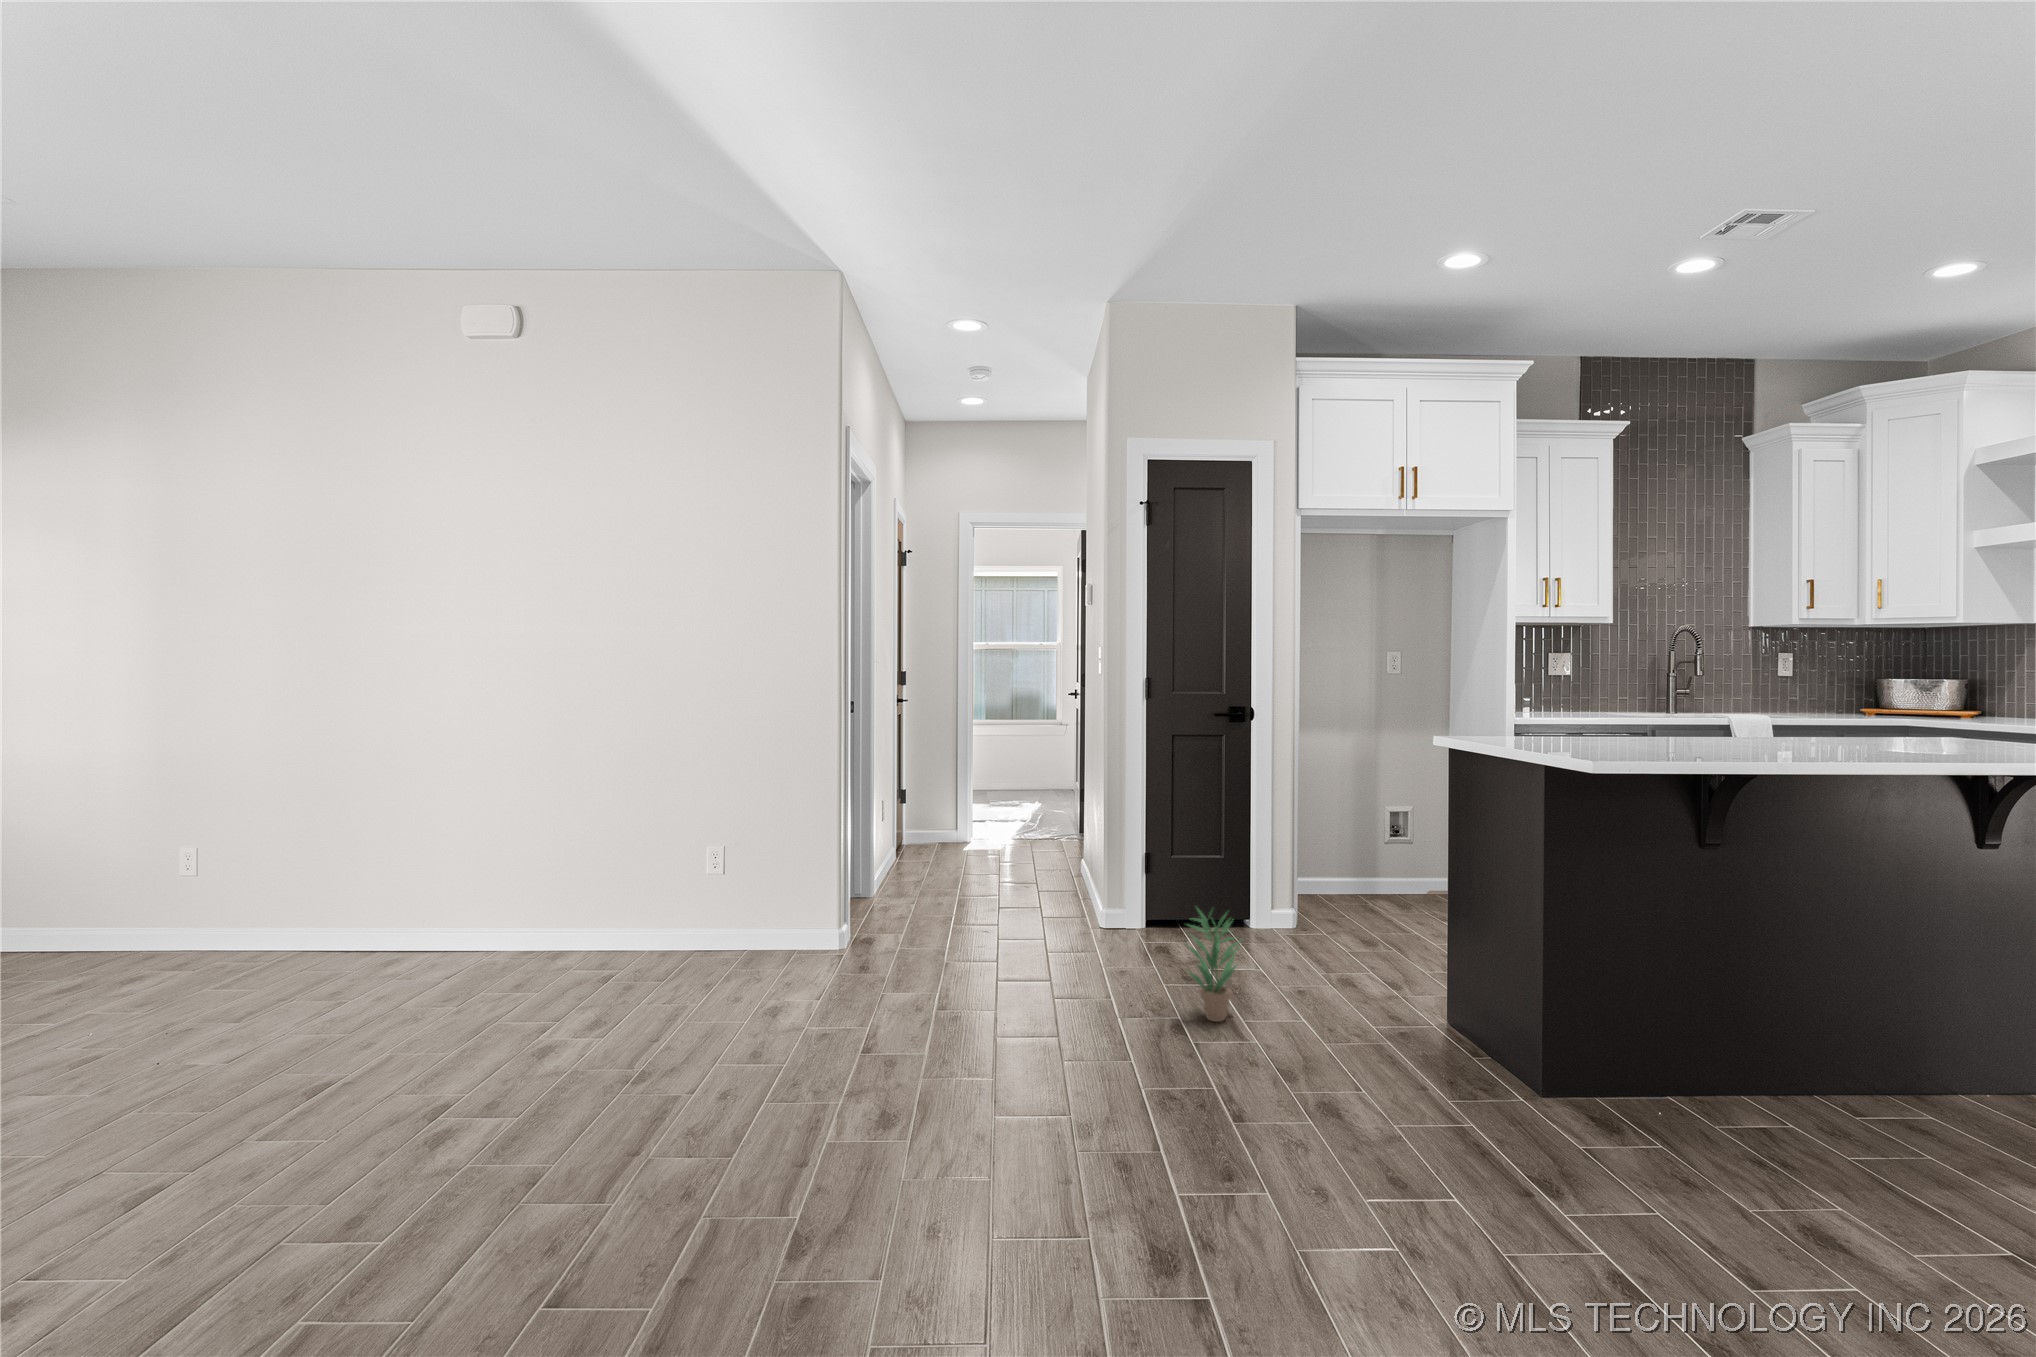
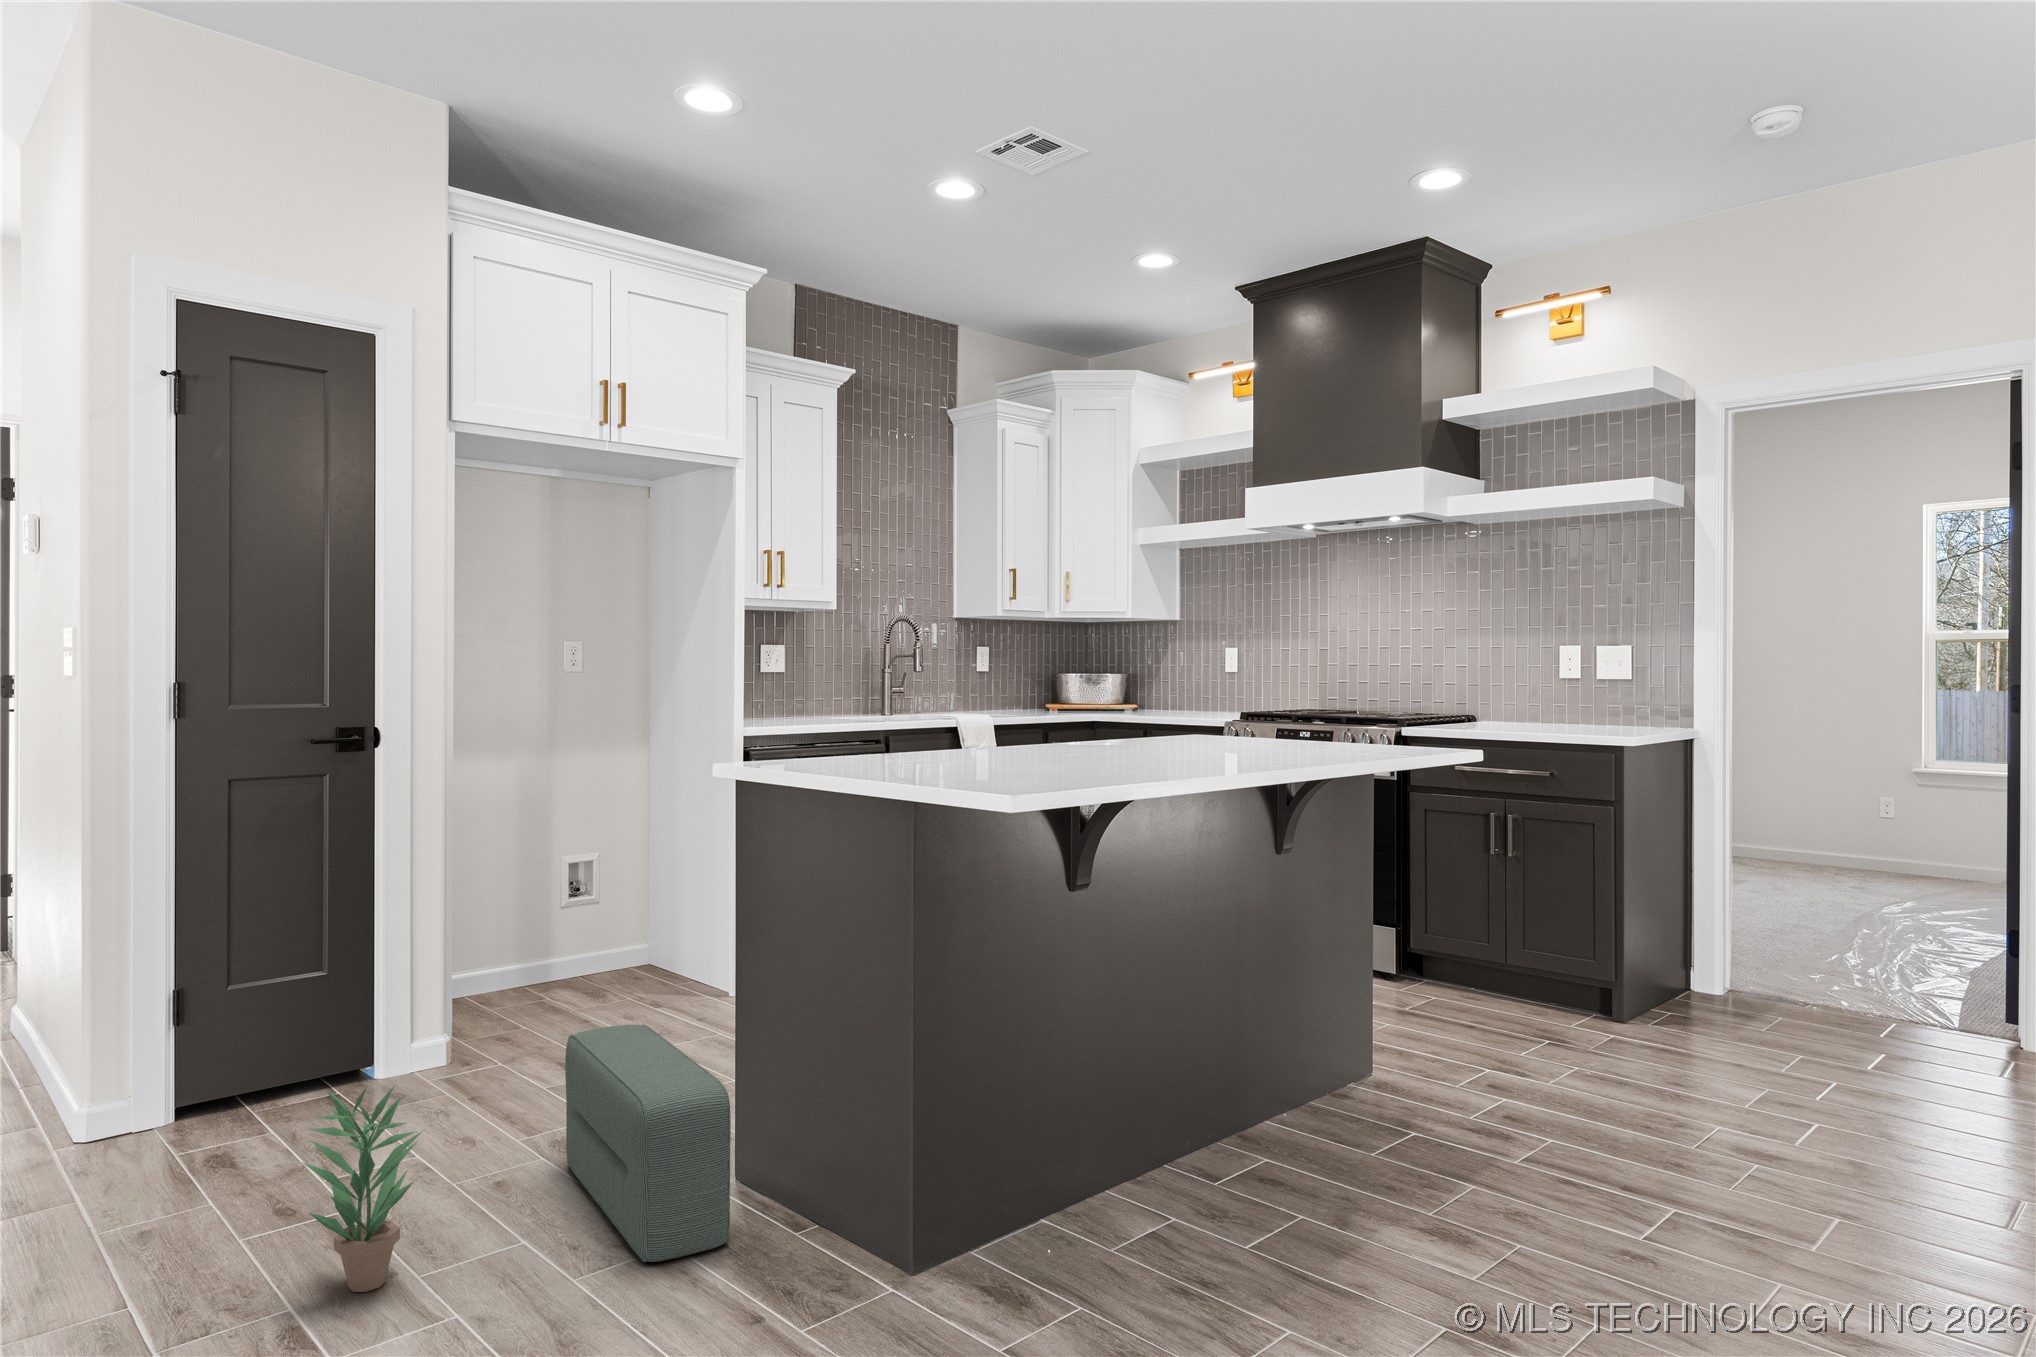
pouf: none [1342,907,1427,1050] -> present [565,1025,731,1262]

